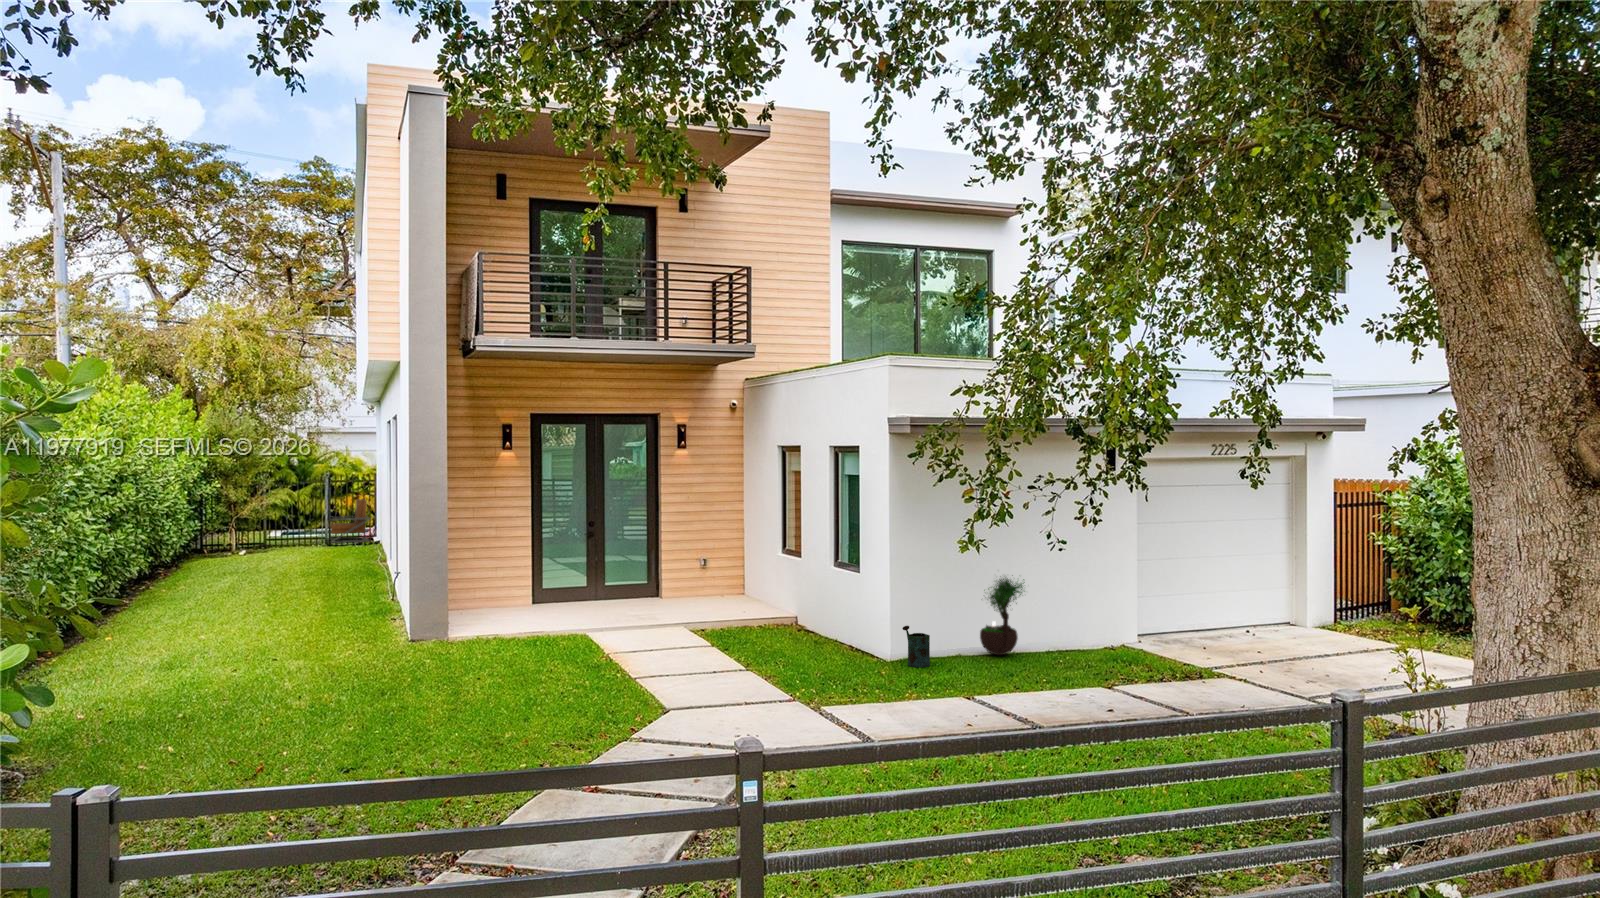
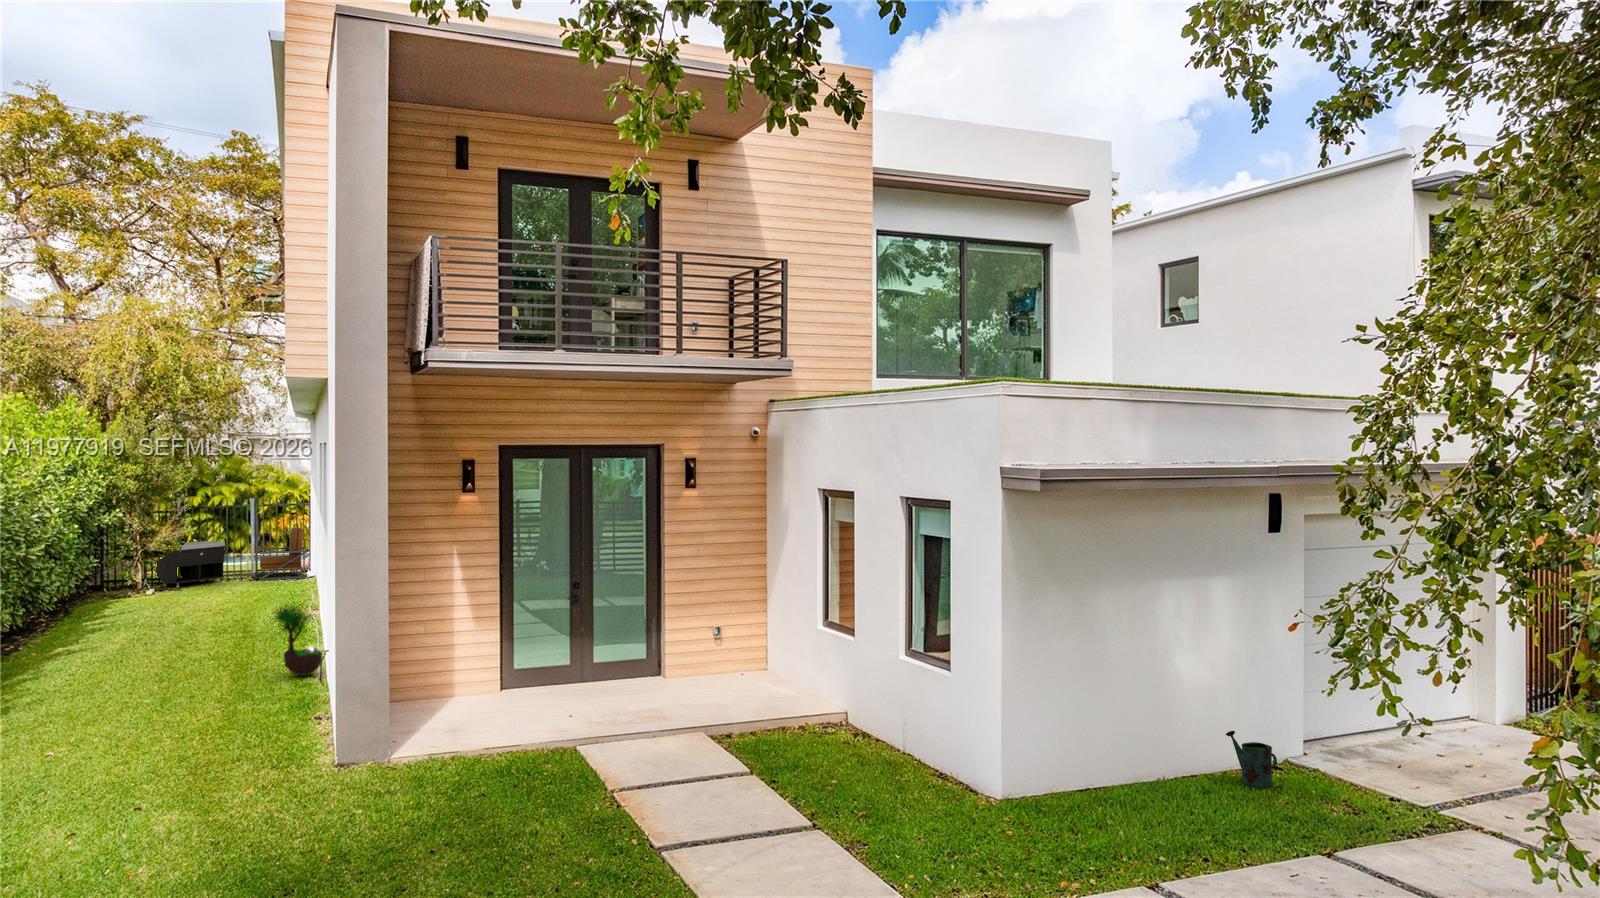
storage bench: none [245,509,302,547] -> present [156,541,225,587]
potted tree: present [980,577,1025,655] -> present [273,605,322,676]
watering can: present [902,626,930,667] -> present [1226,731,1277,788]

